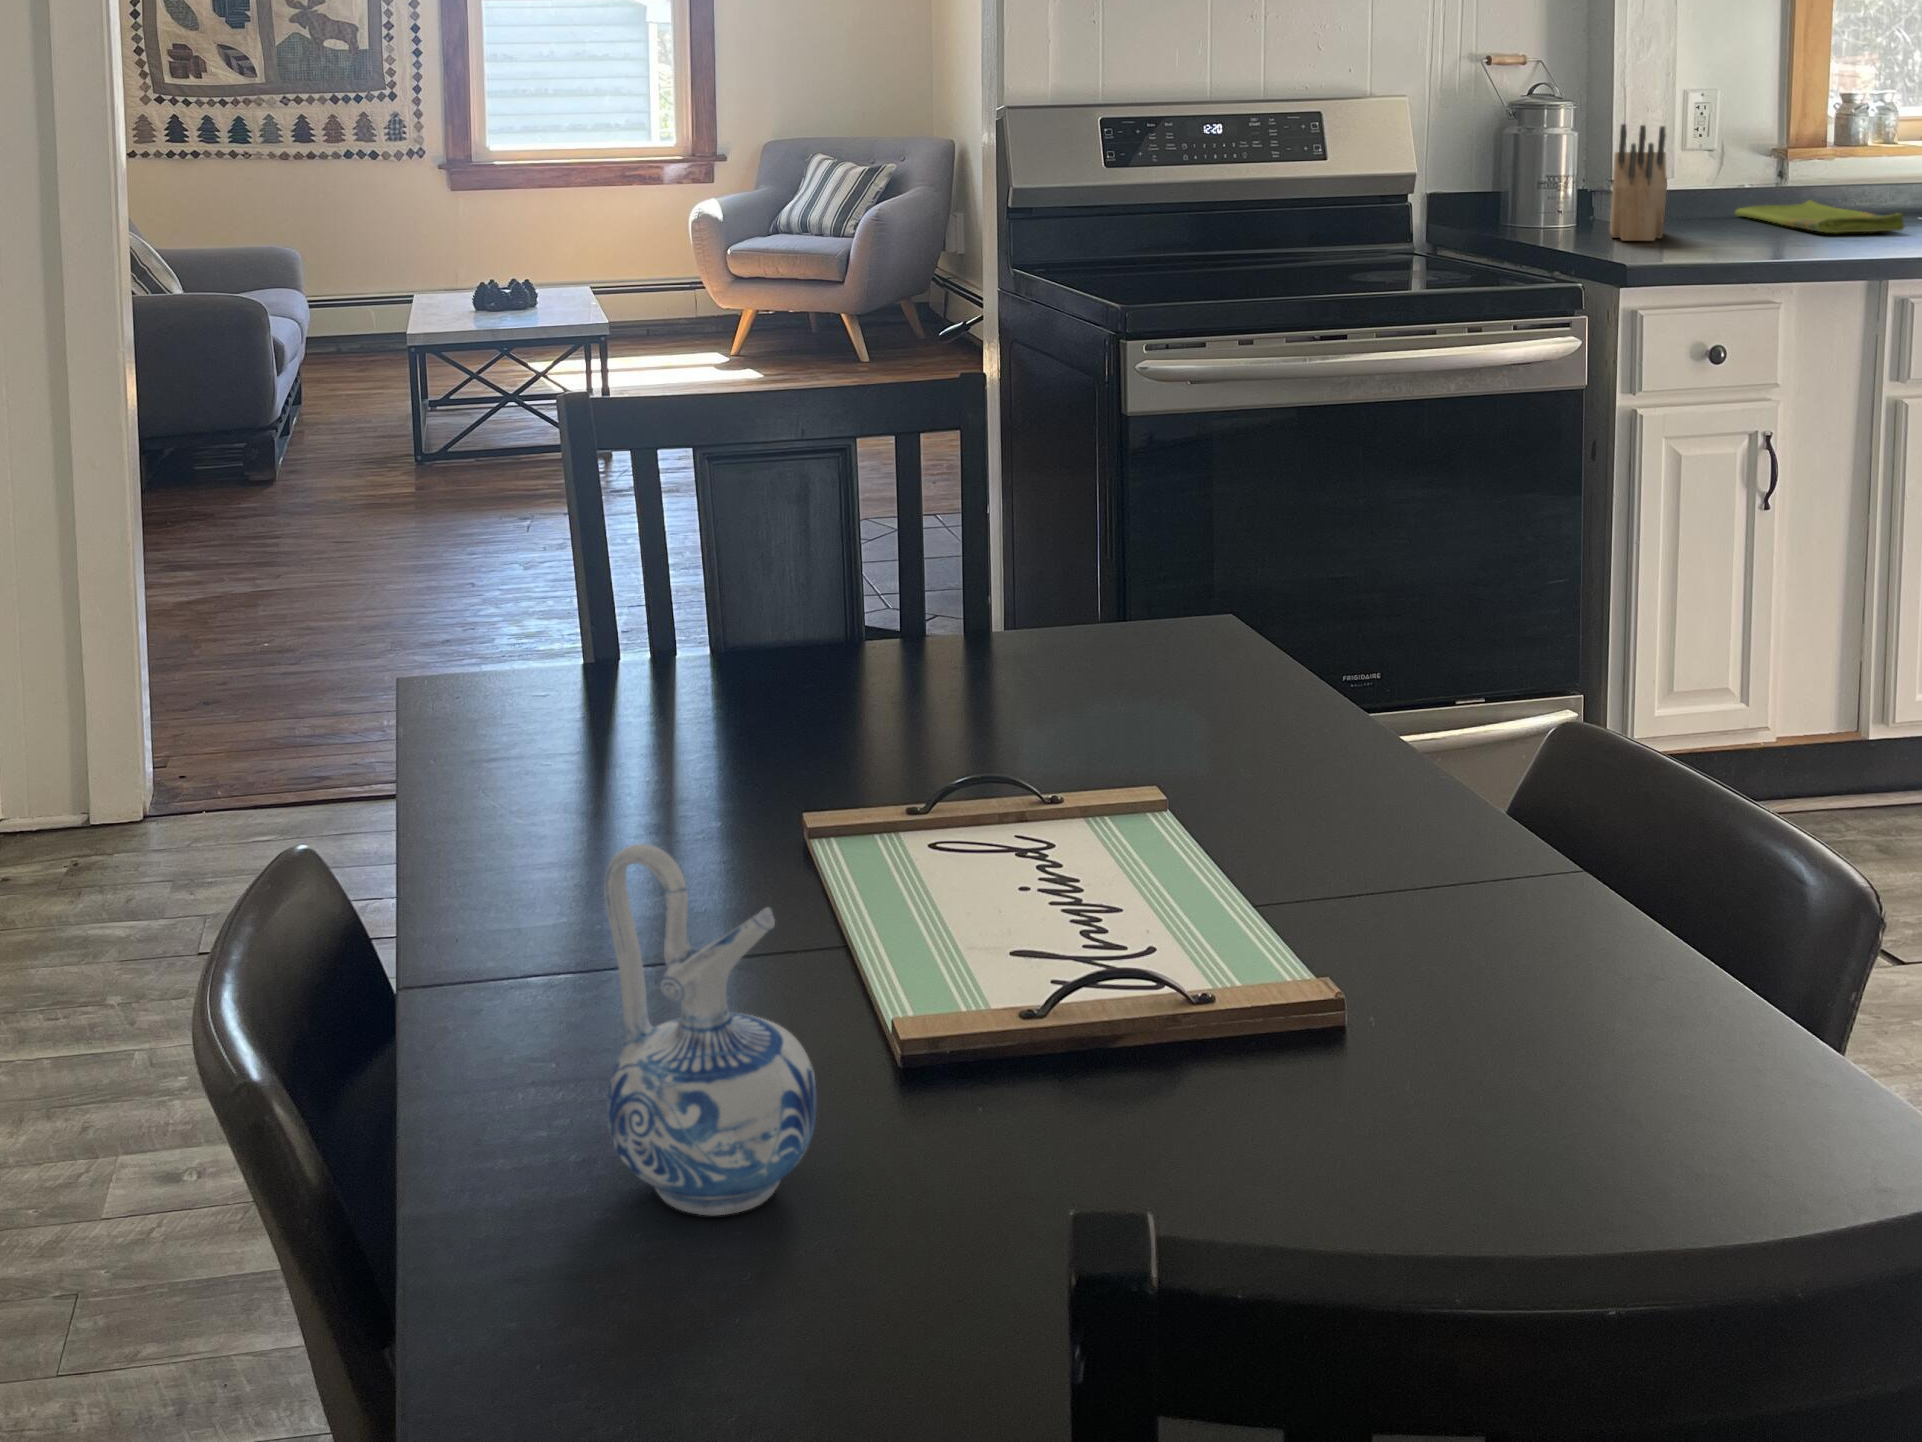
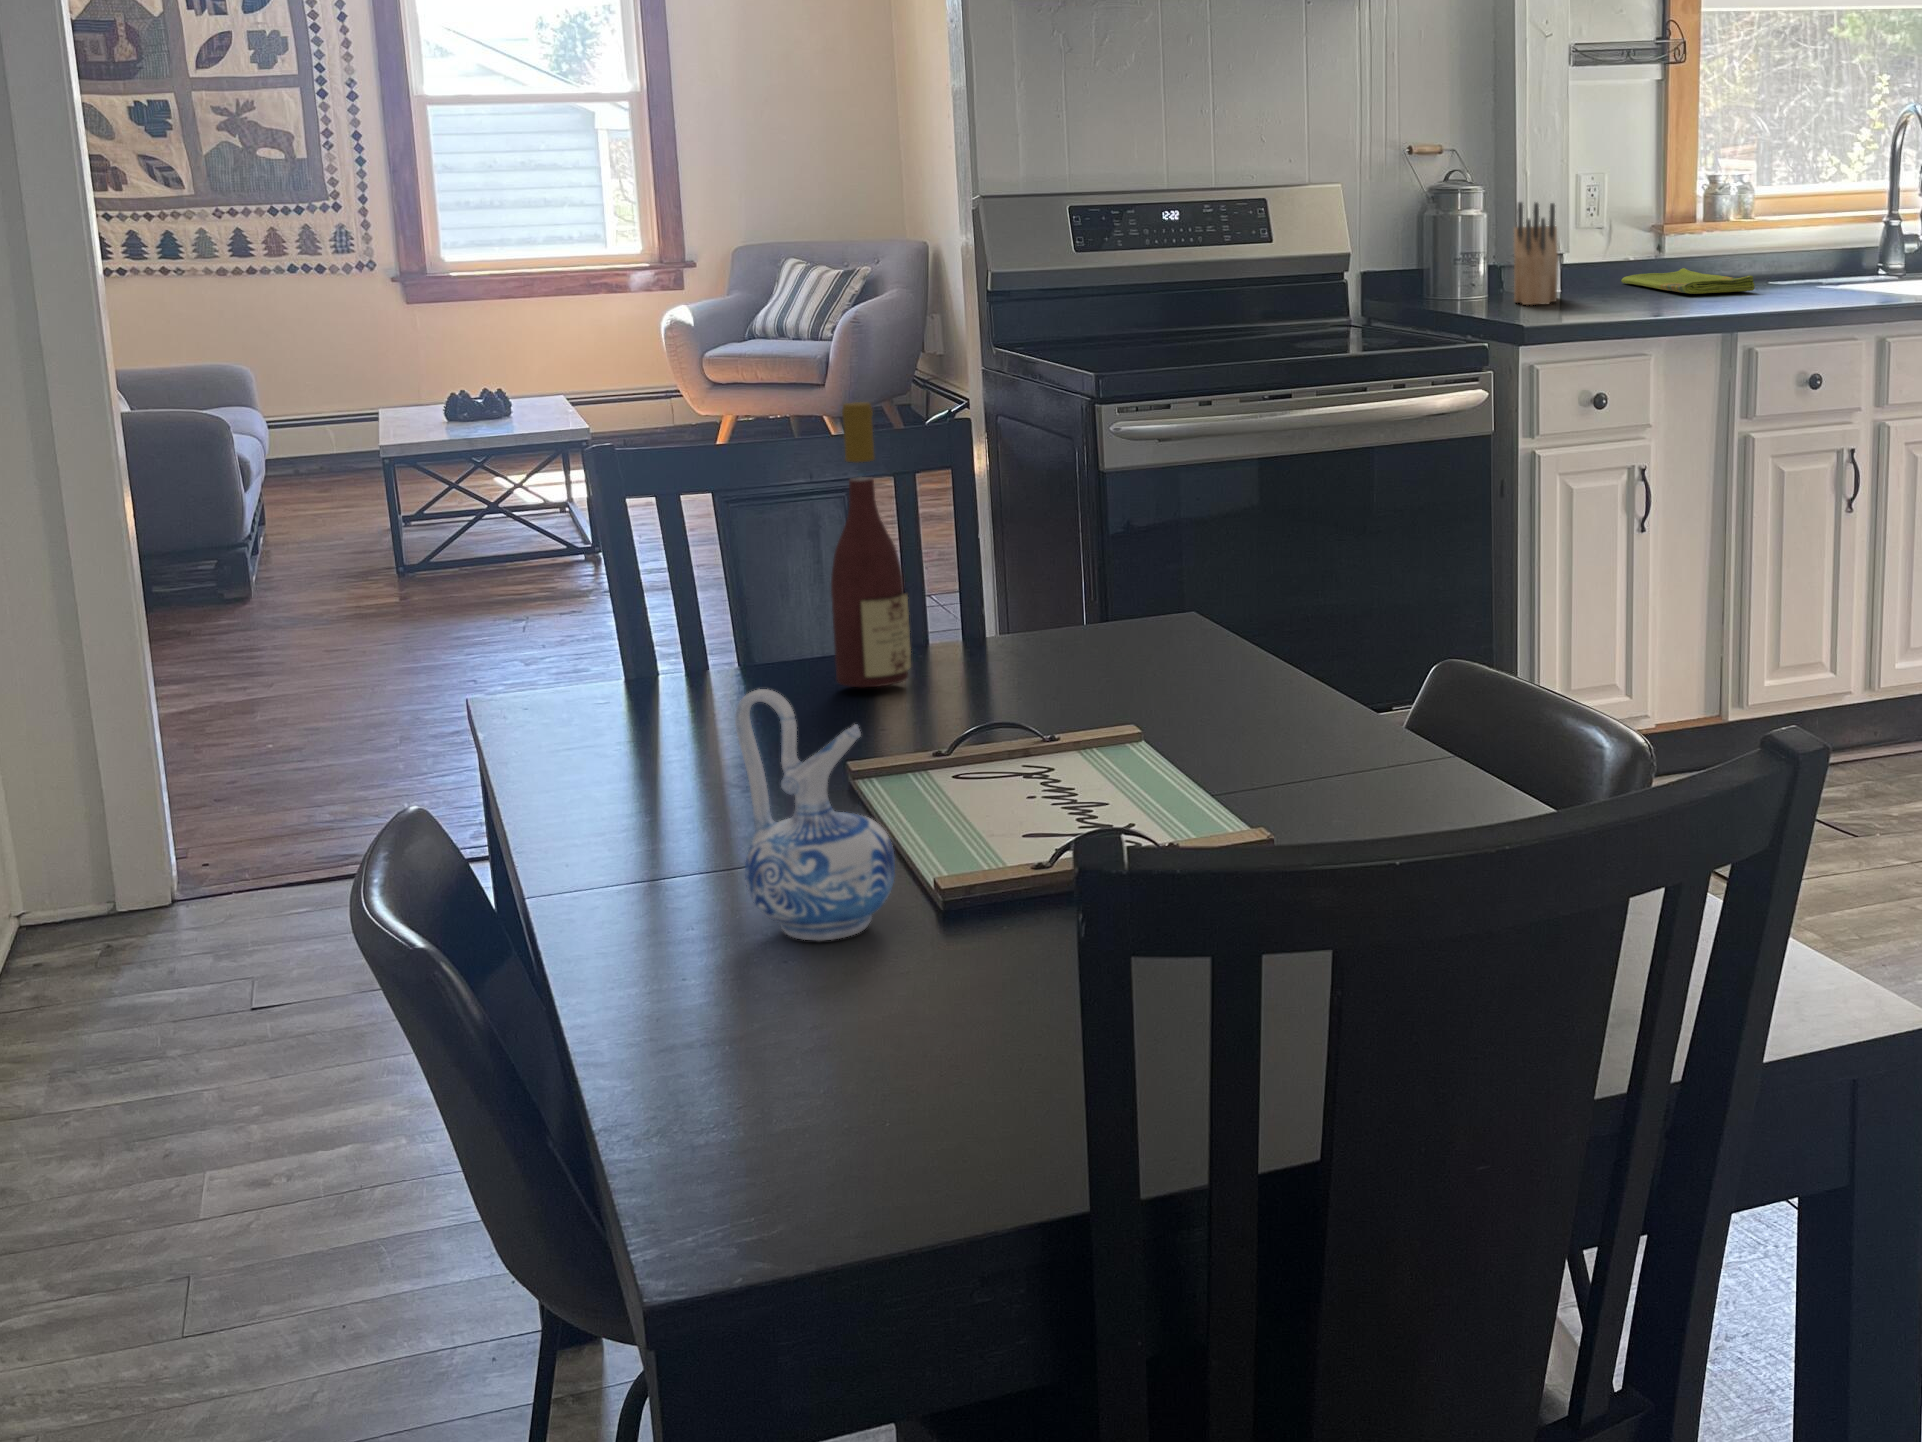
wine bottle: none [786,380,885,746] -> present [831,402,911,687]

